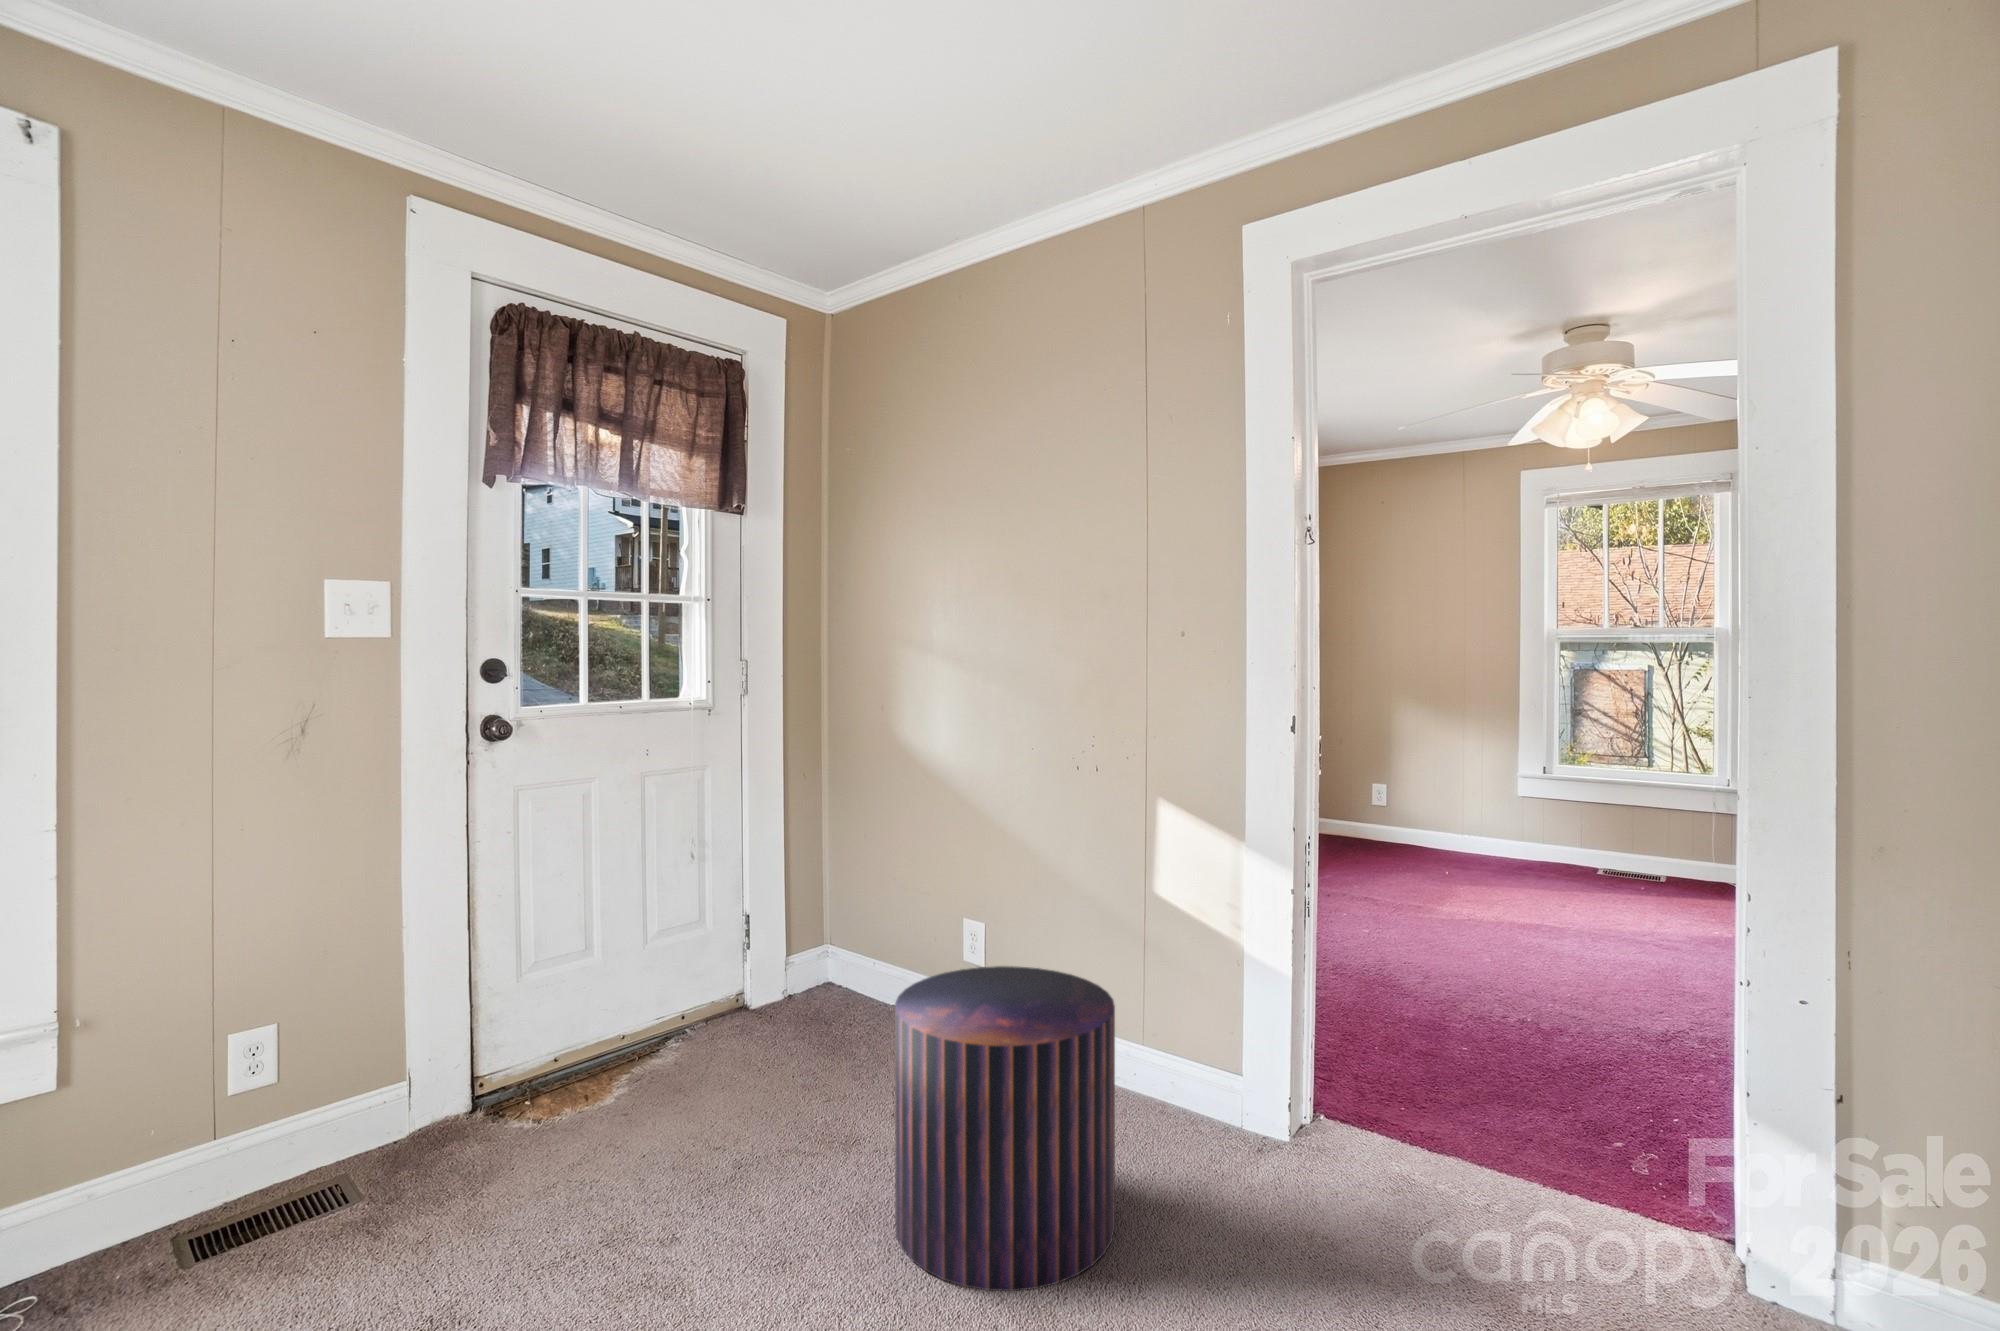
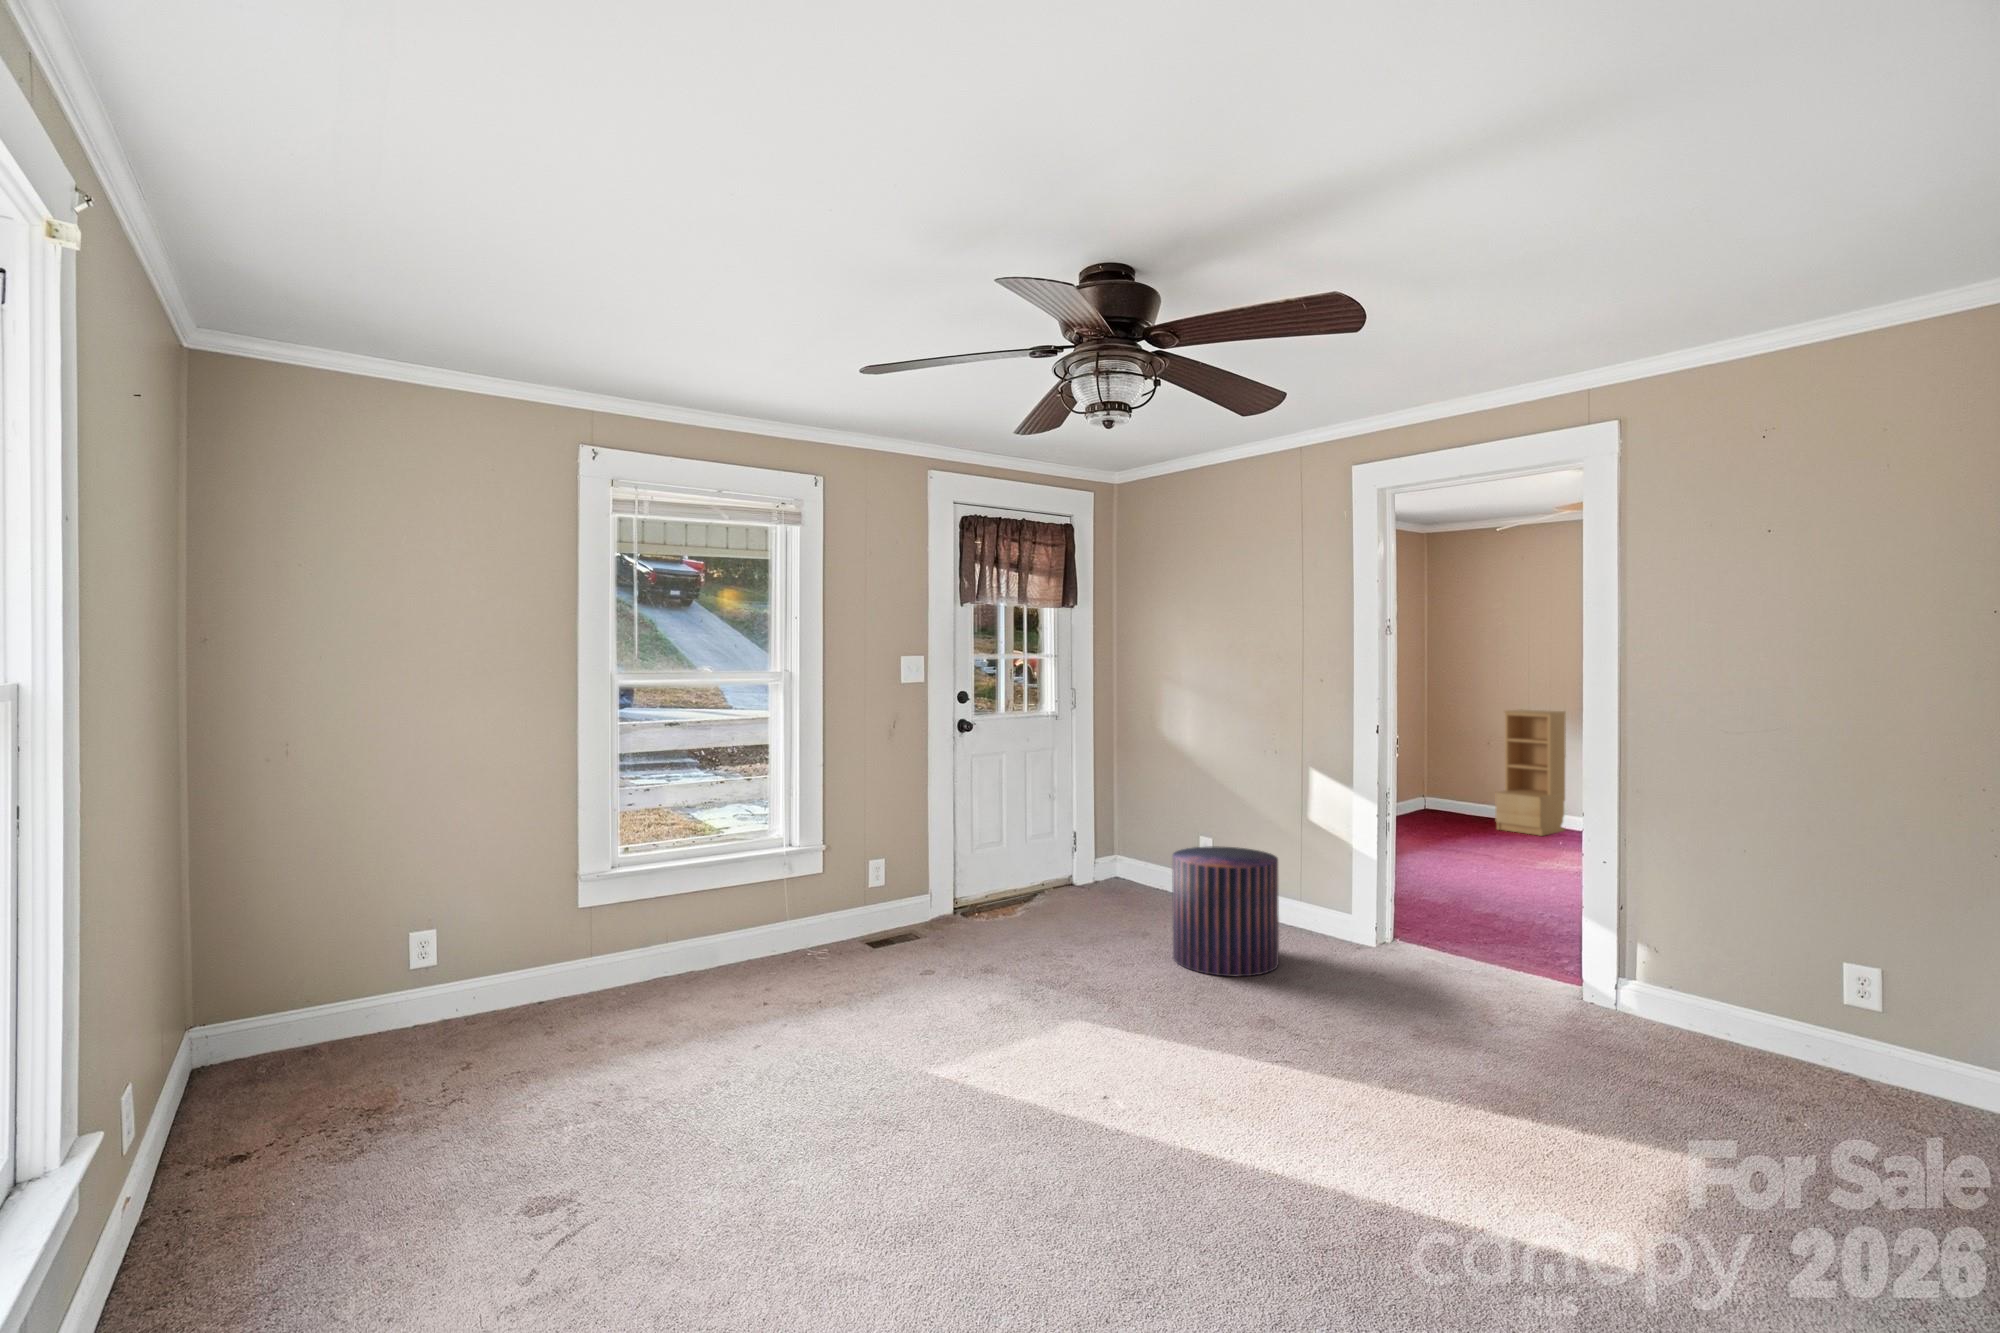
bookshelf: none [1356,697,1440,863] -> present [1495,710,1566,836]

